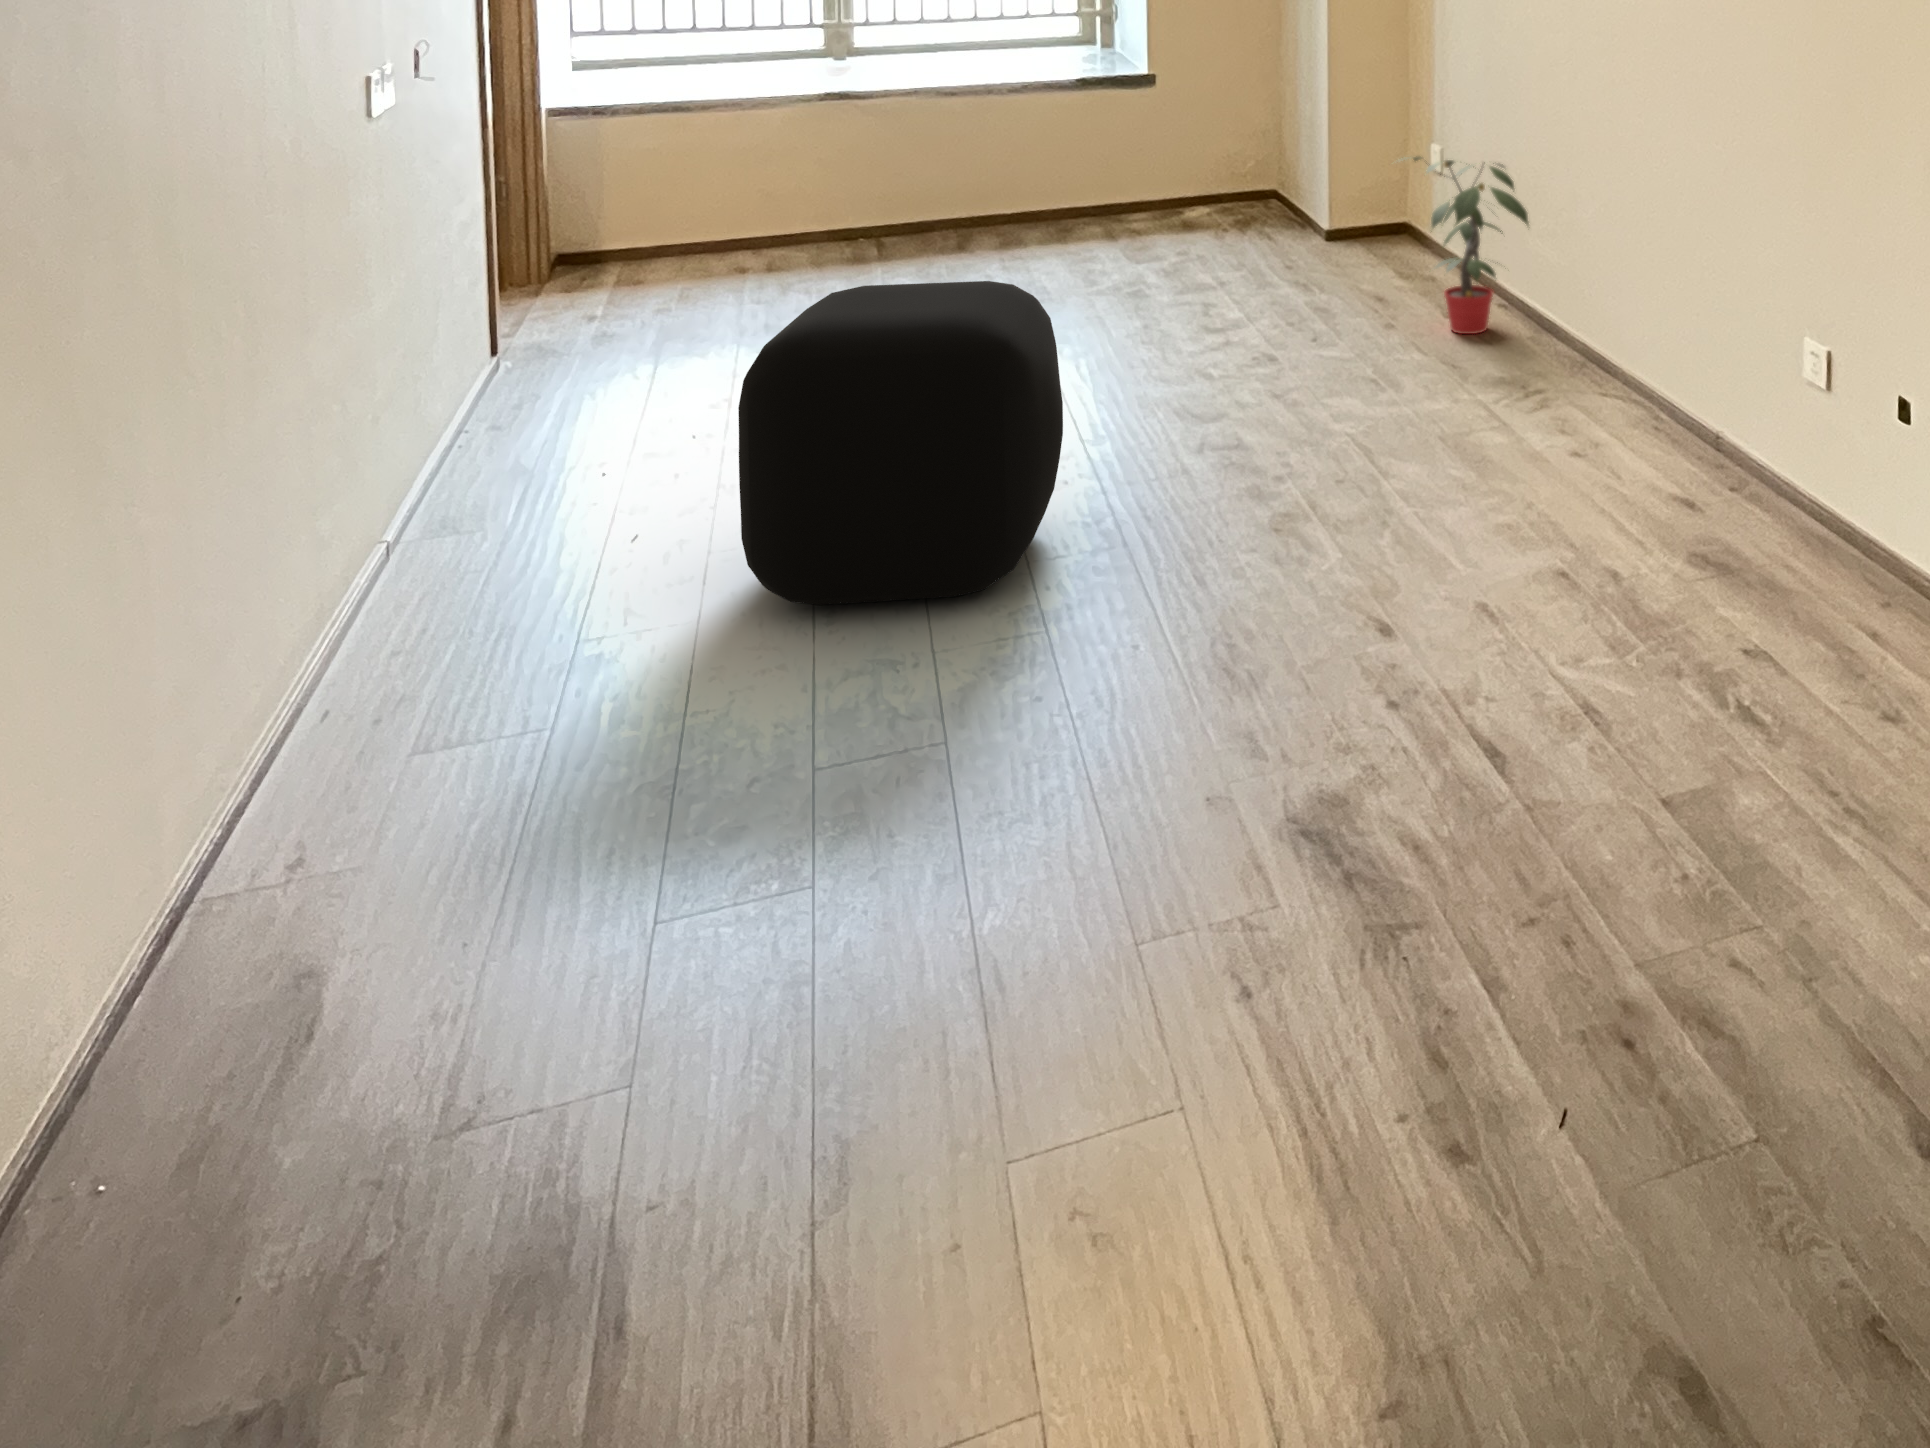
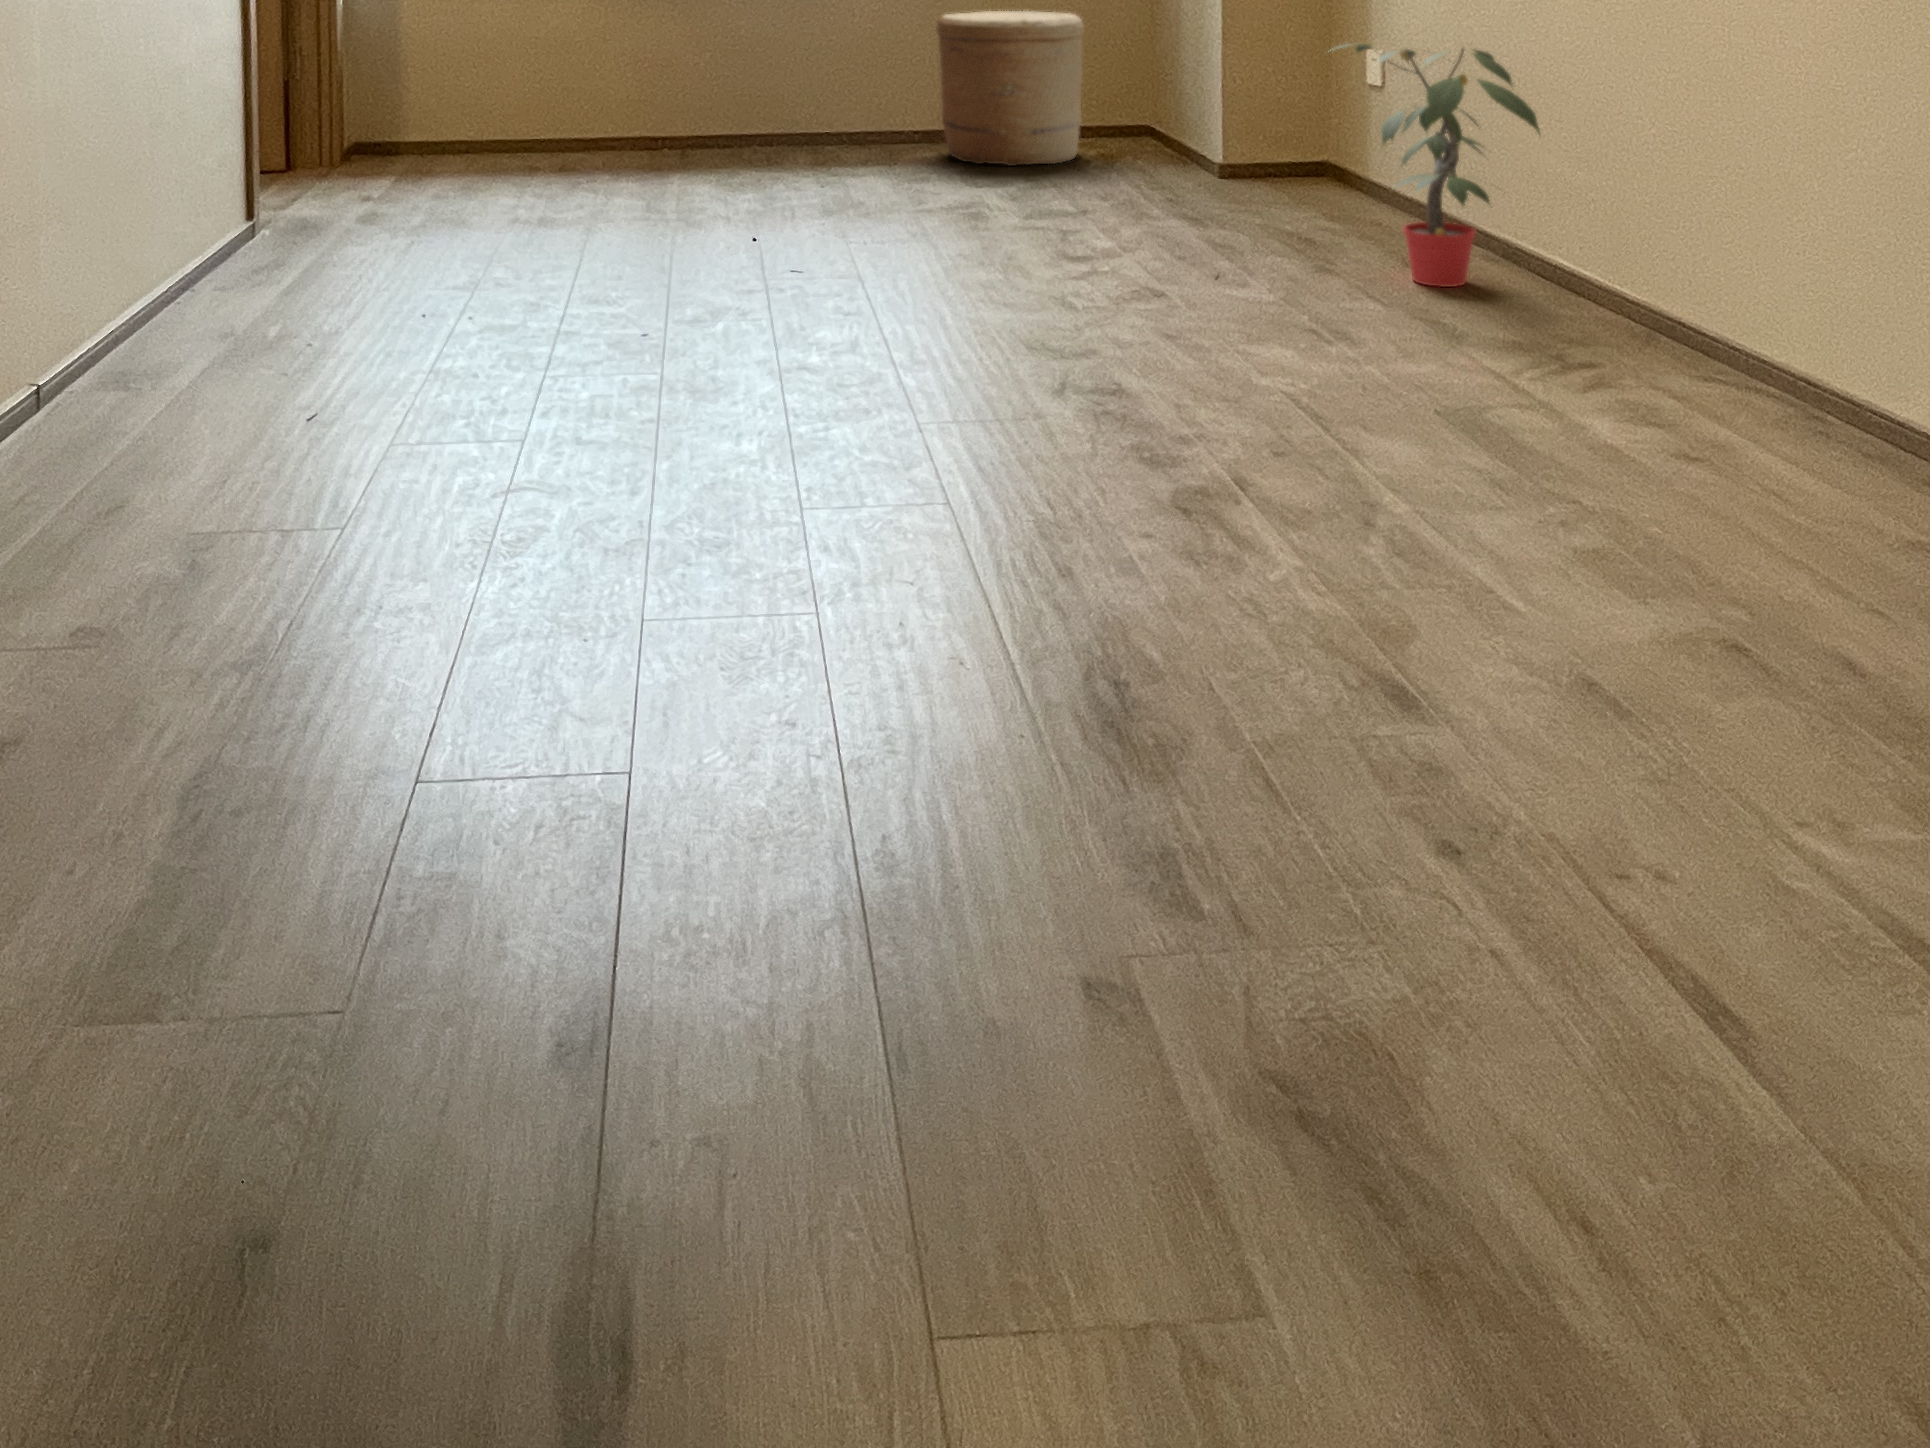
woven basket: none [1098,103,1221,237] -> present [936,11,1084,166]
ottoman: present [738,281,1063,605] -> none [499,118,909,533]

